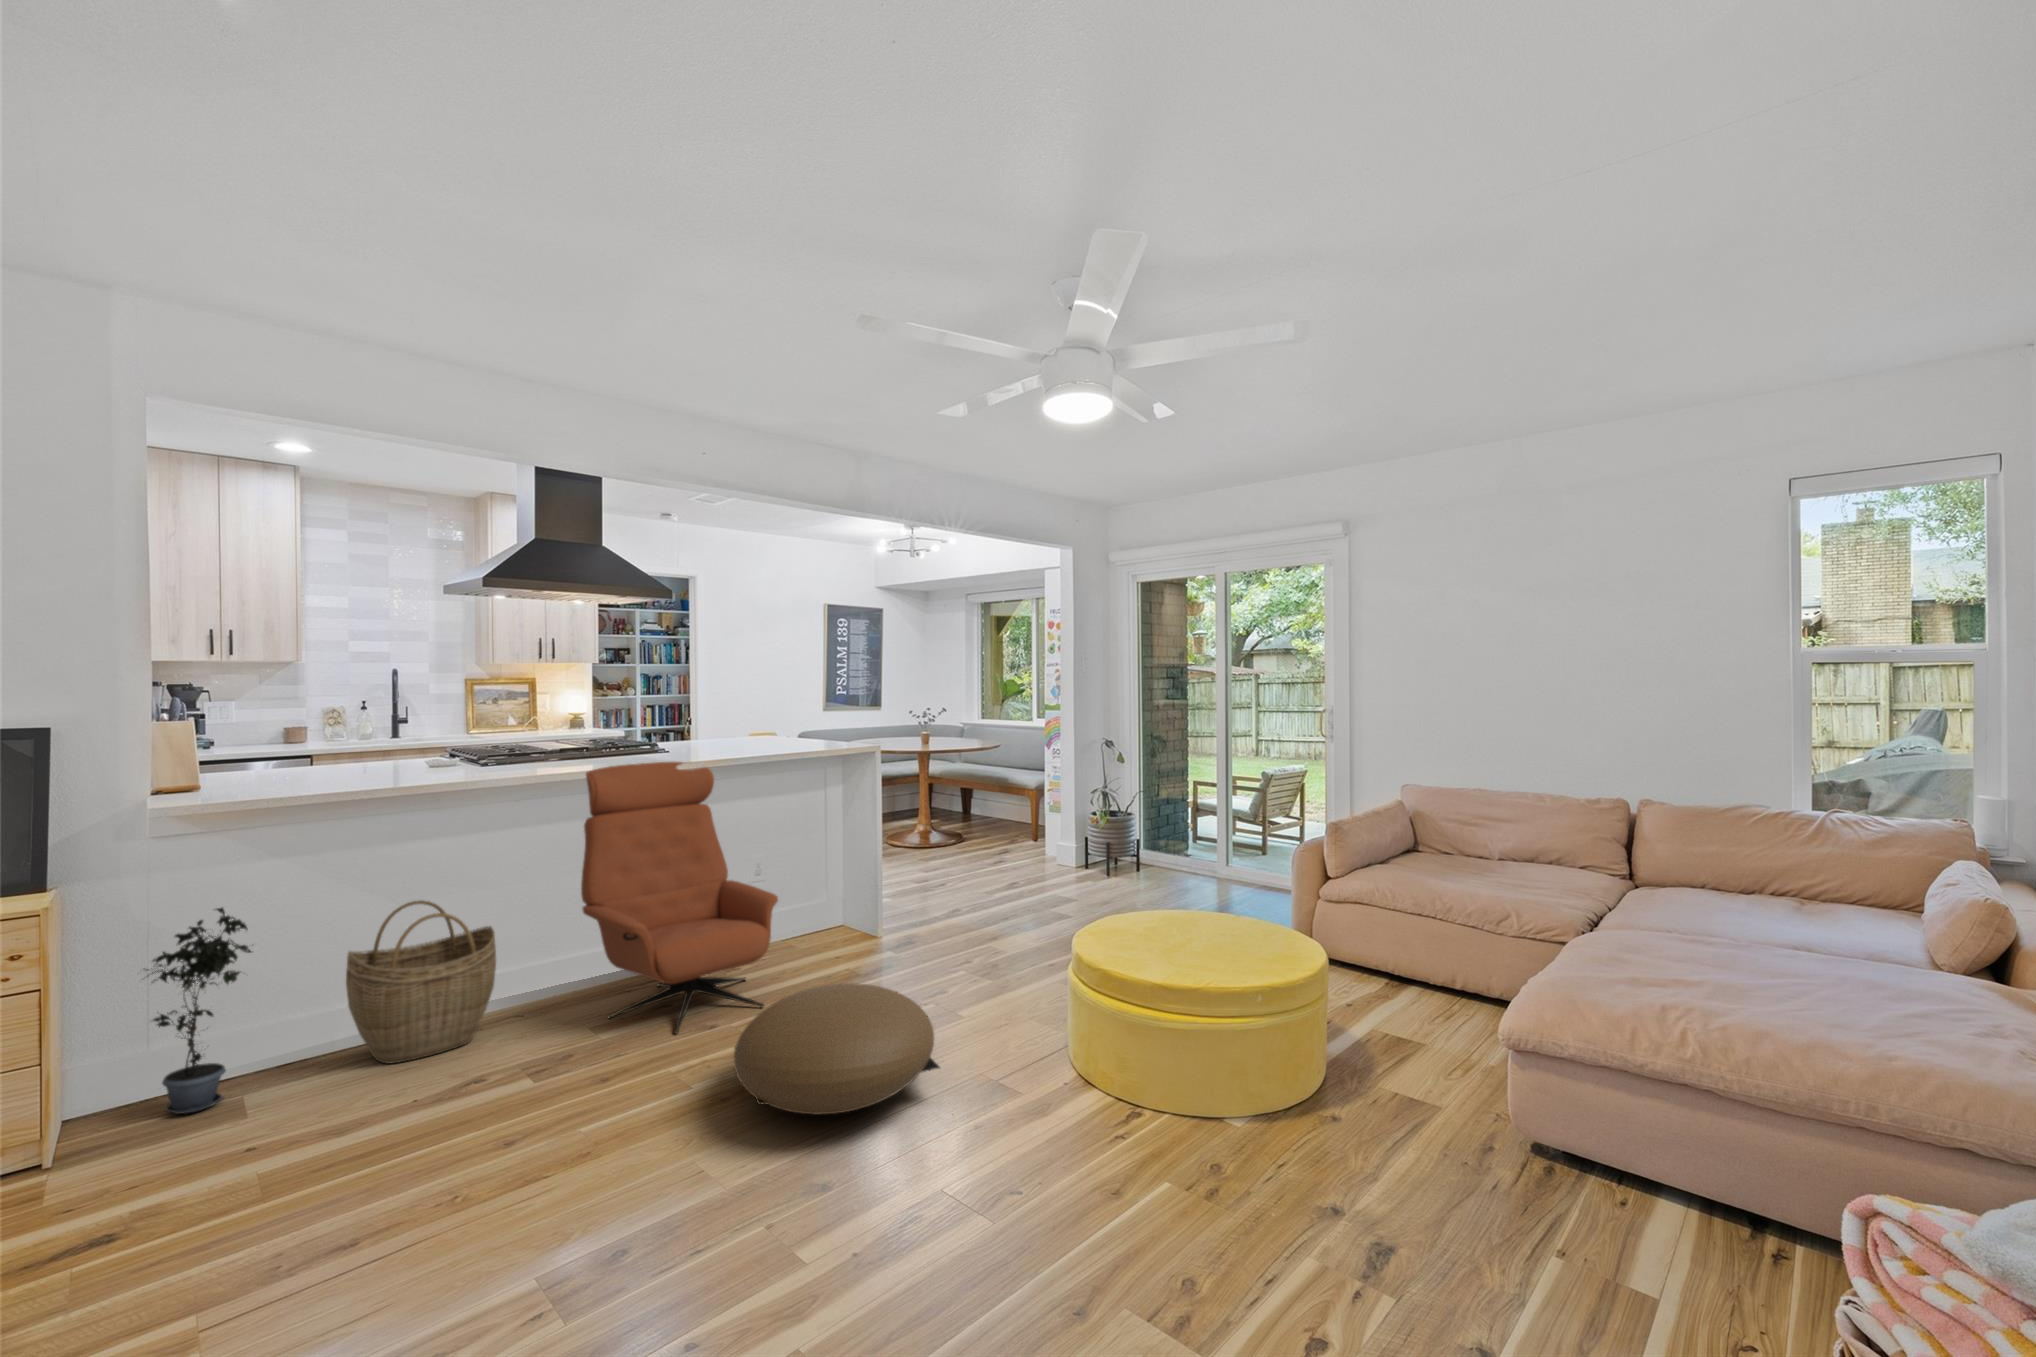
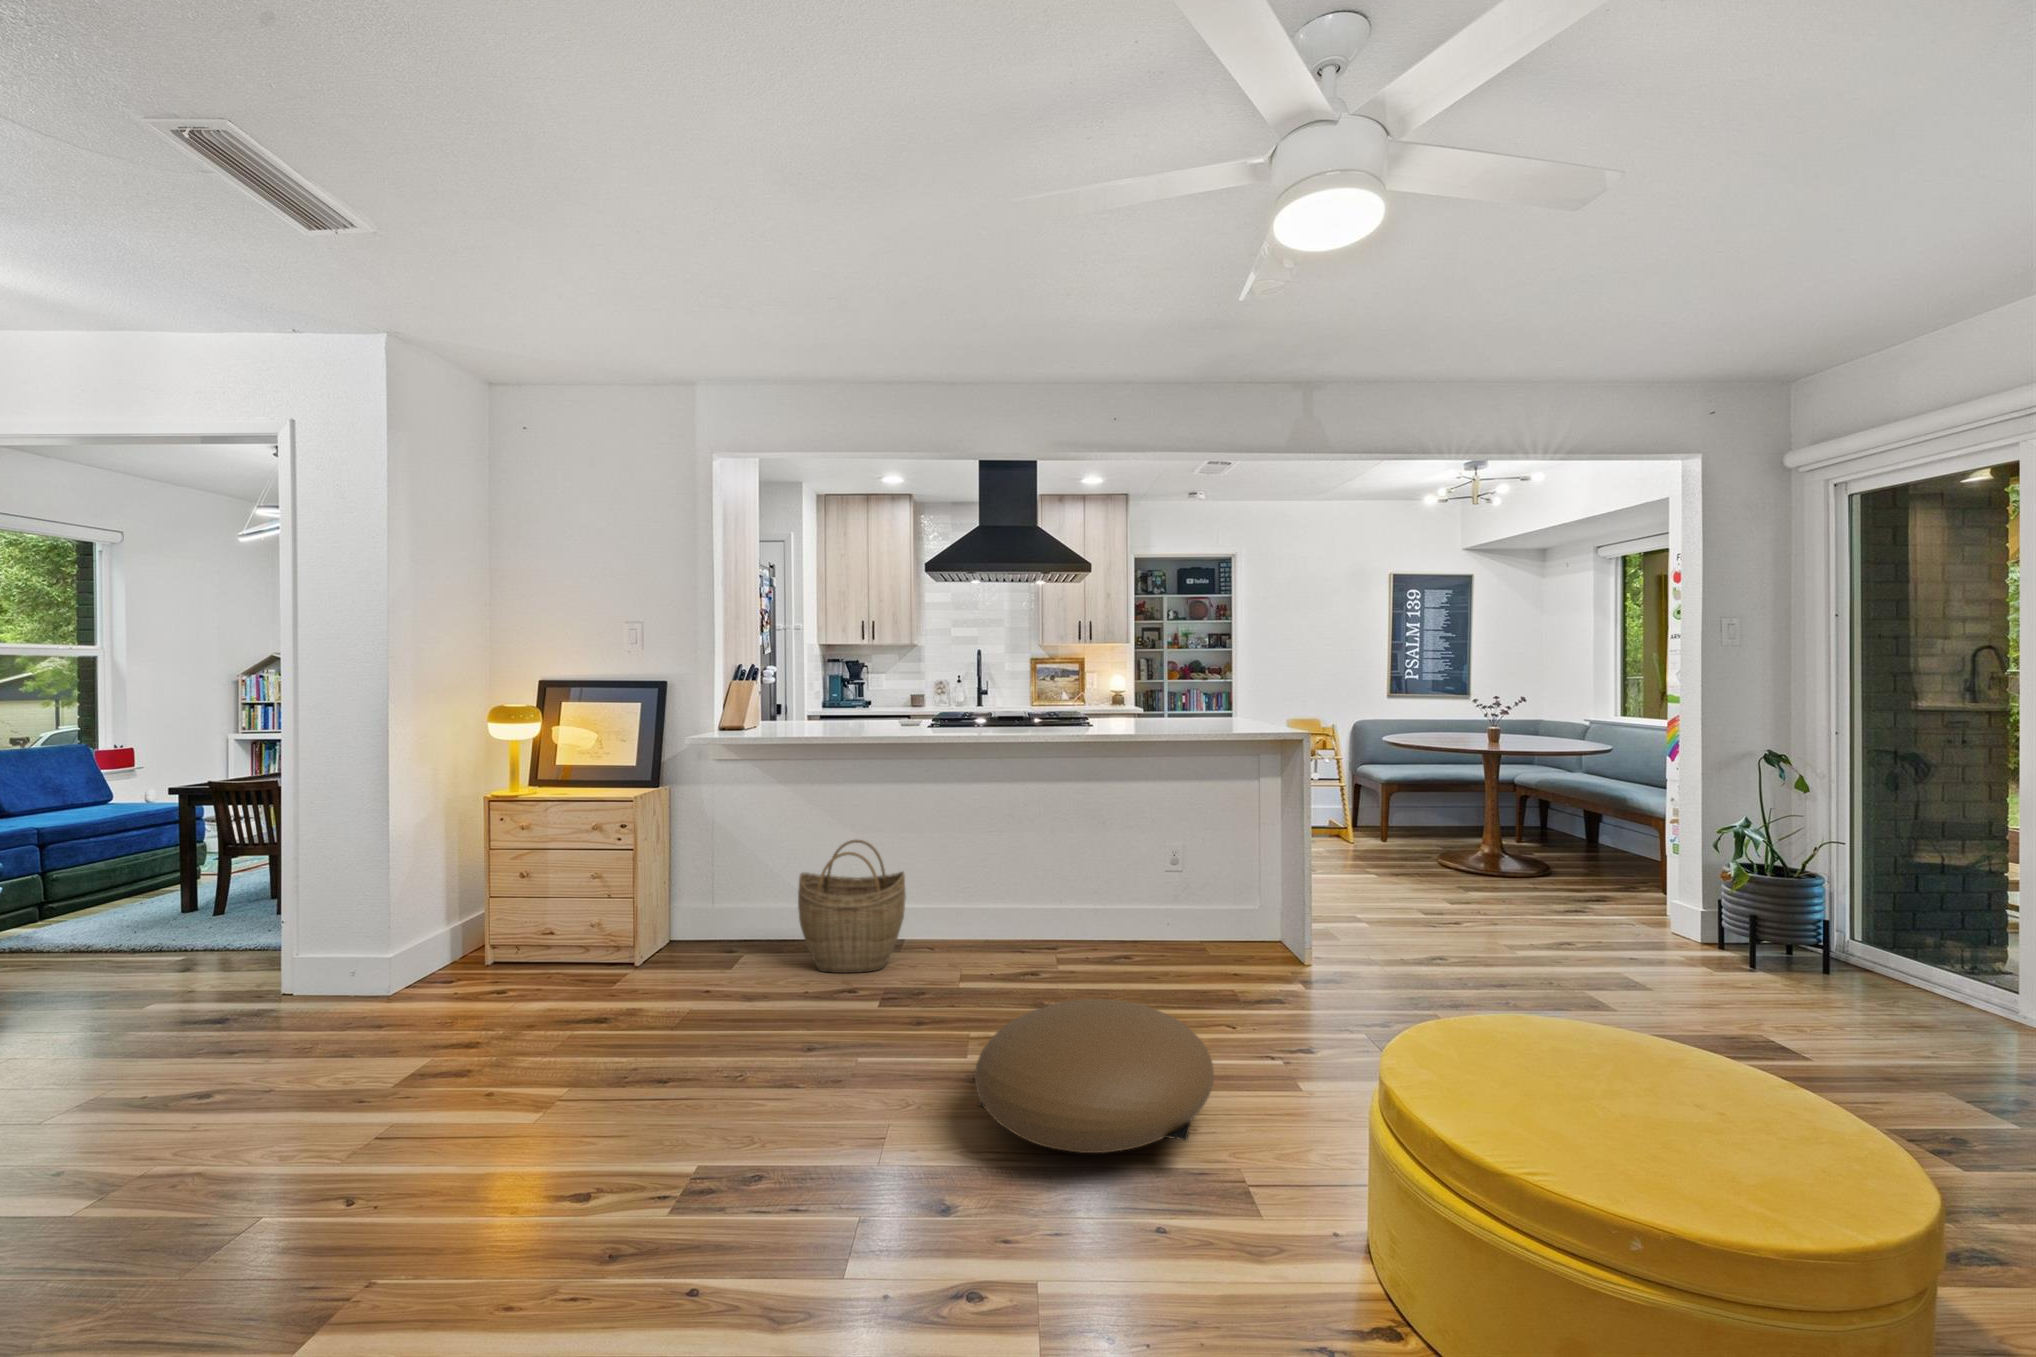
lounge chair: present [581,762,778,1033] -> none [979,737,1148,1011]
potted plant: present [144,907,251,1114] -> none [674,822,739,971]

